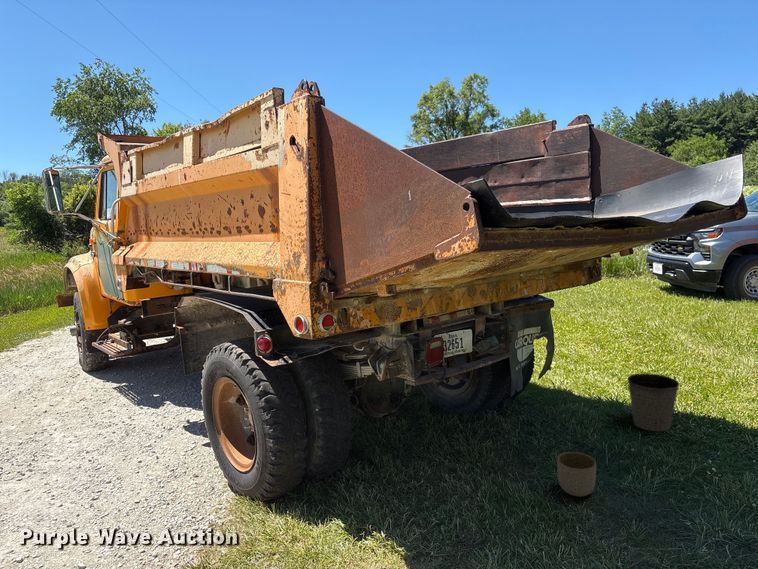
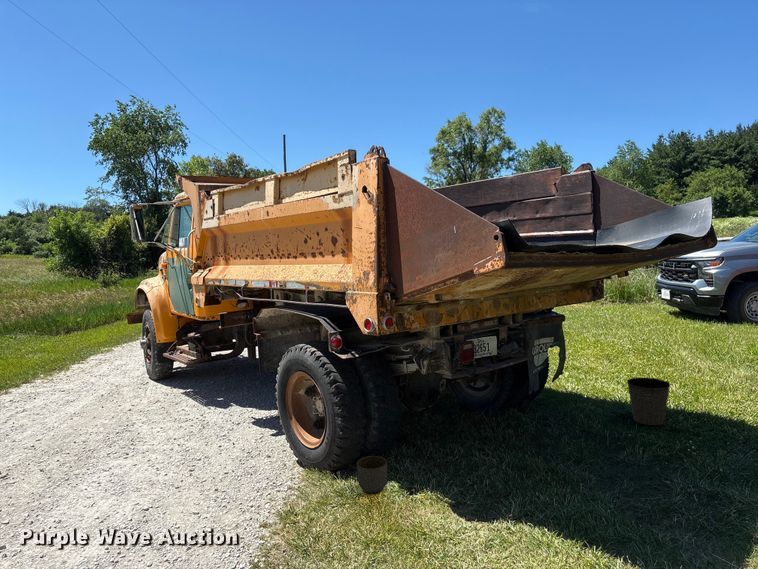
planter: present [557,452,596,497] -> present [357,456,387,493]

